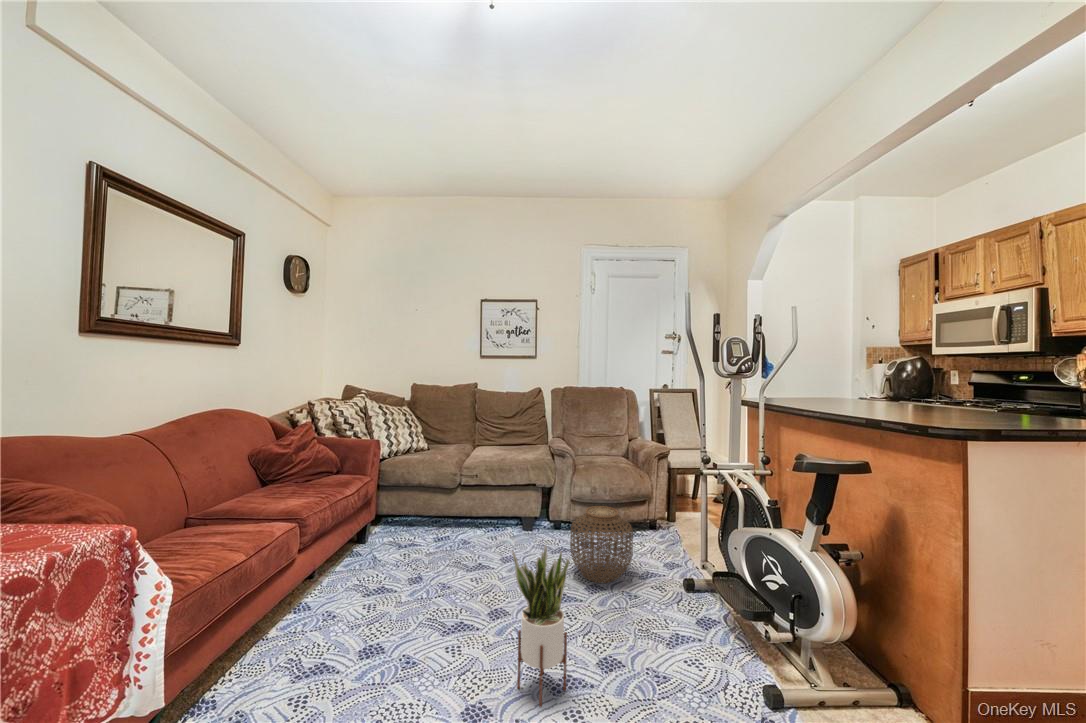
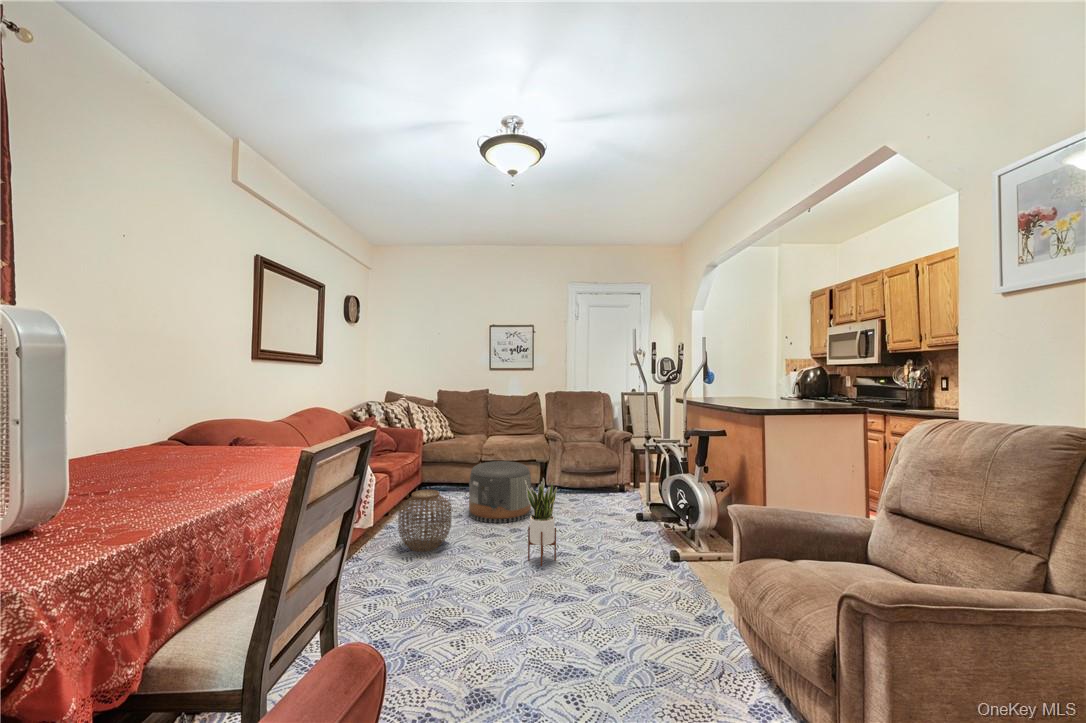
pouf: none [437,488,528,590] -> present [469,461,531,523]
woven basket: present [570,506,633,583] -> present [398,490,451,552]

